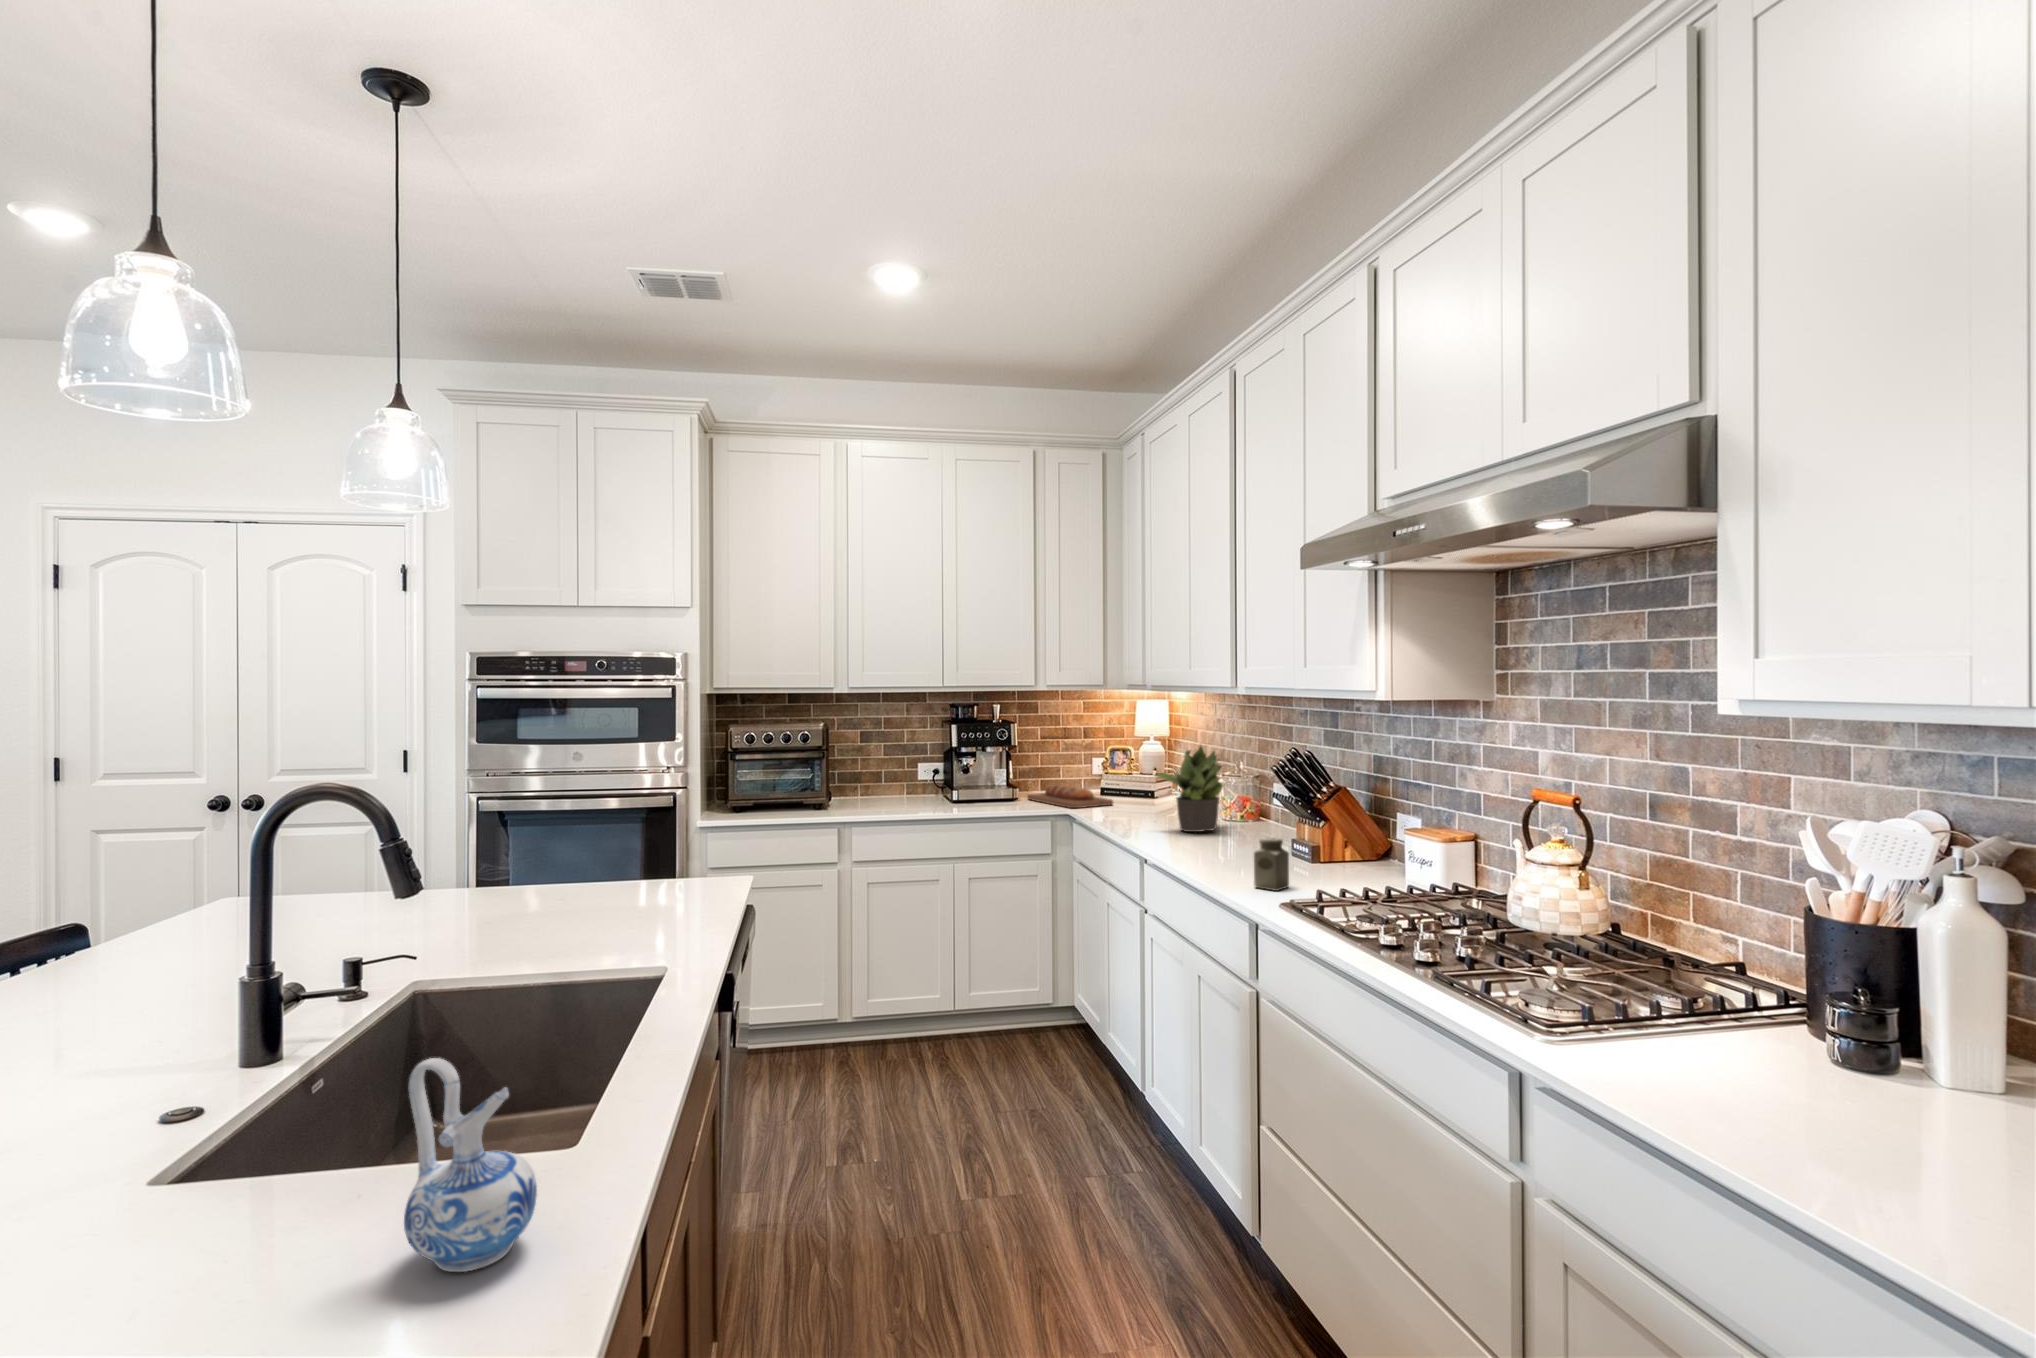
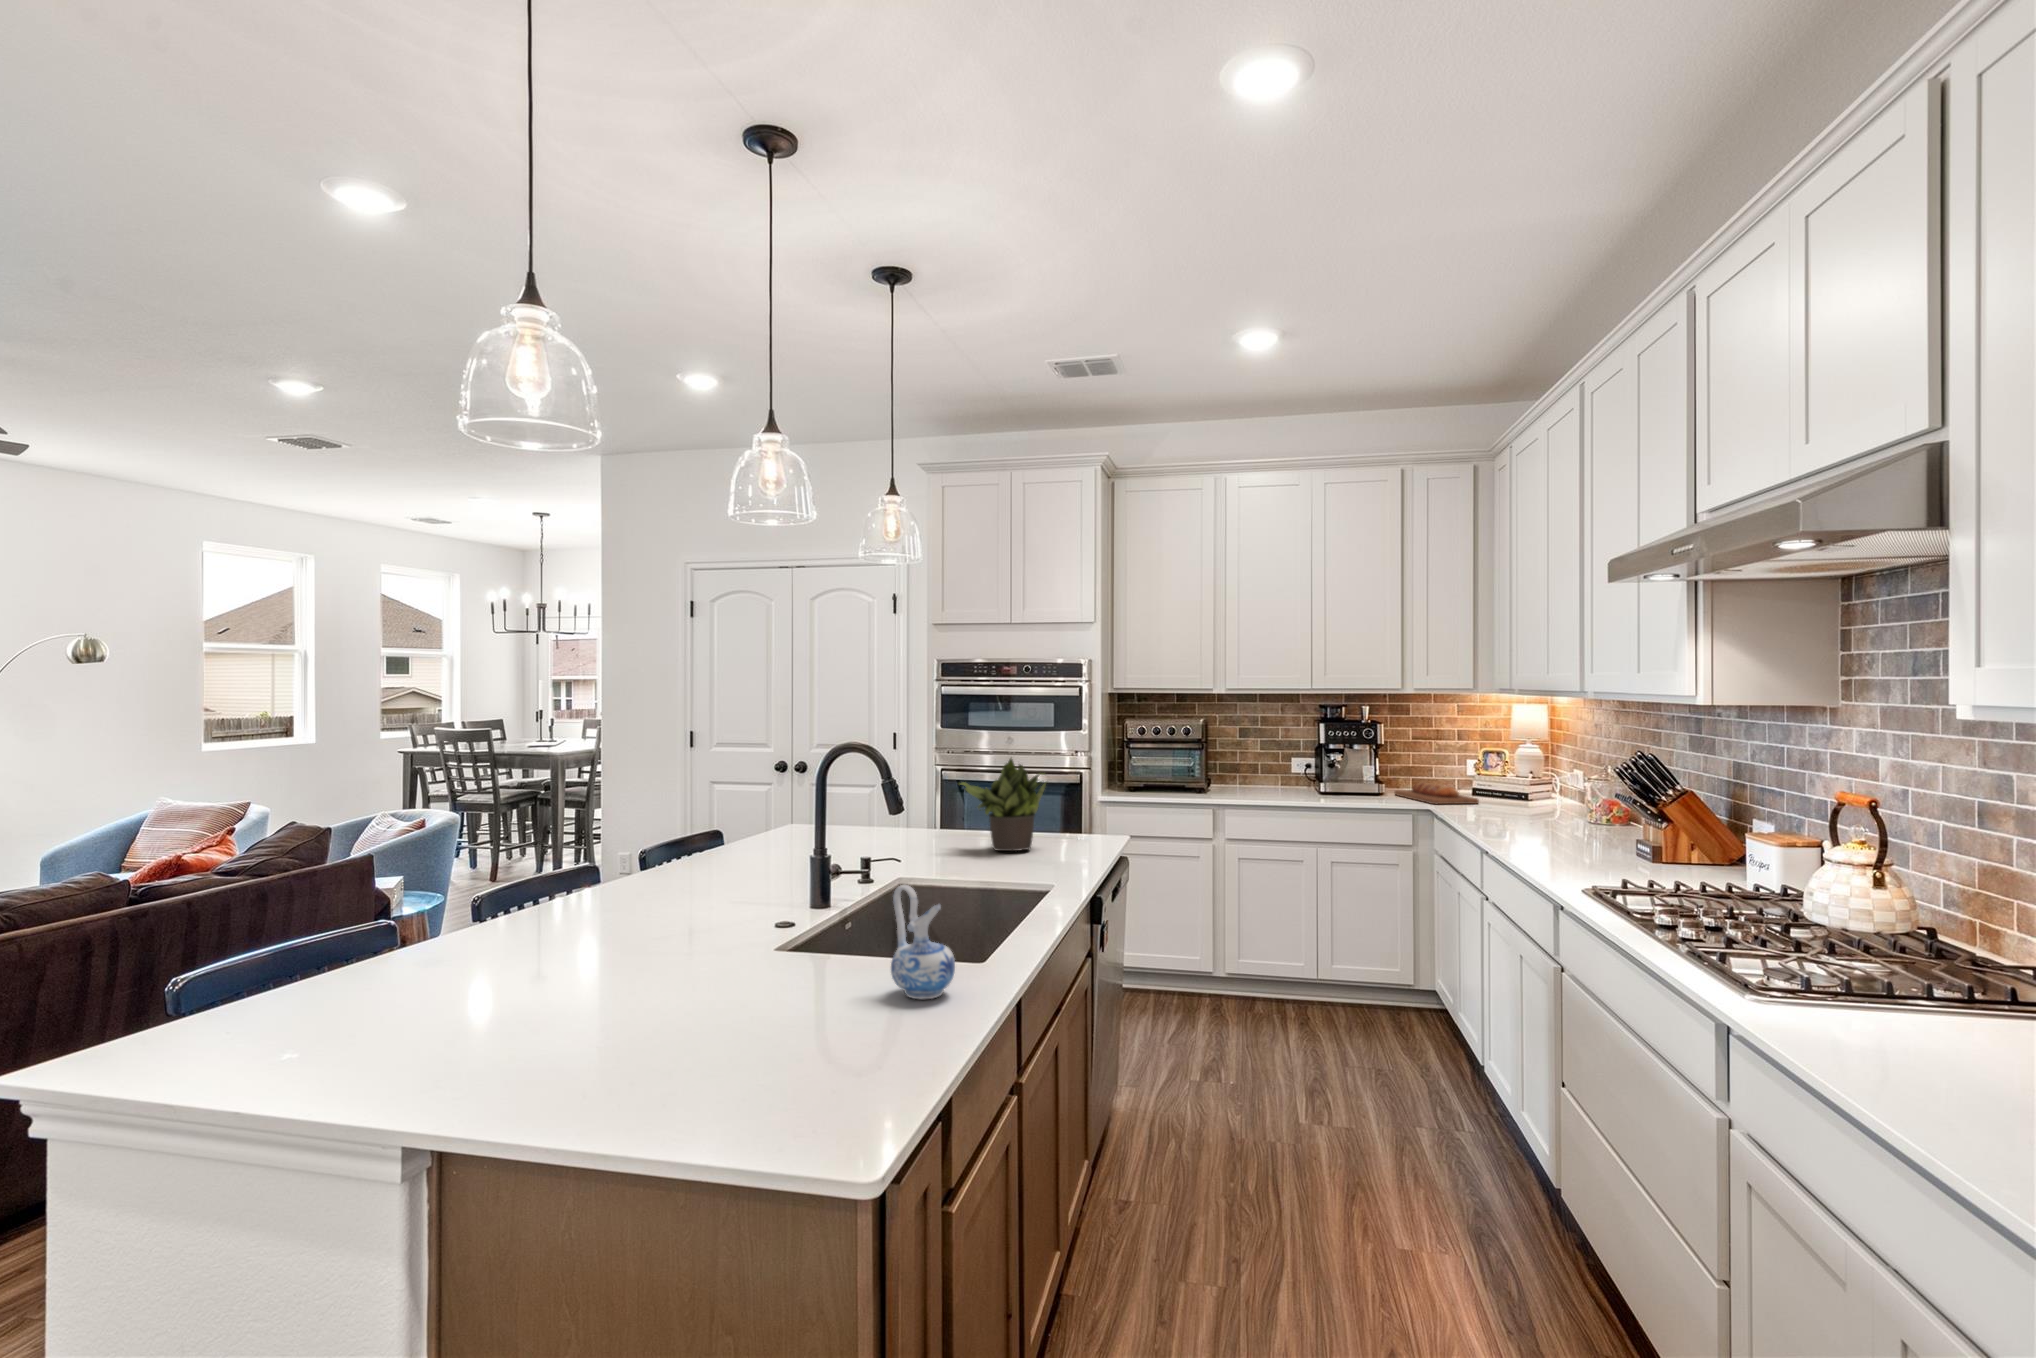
potted plant: present [1155,746,1224,832] -> present [960,758,1047,851]
salt shaker: present [1254,837,1289,891] -> none [1568,830,1606,880]

